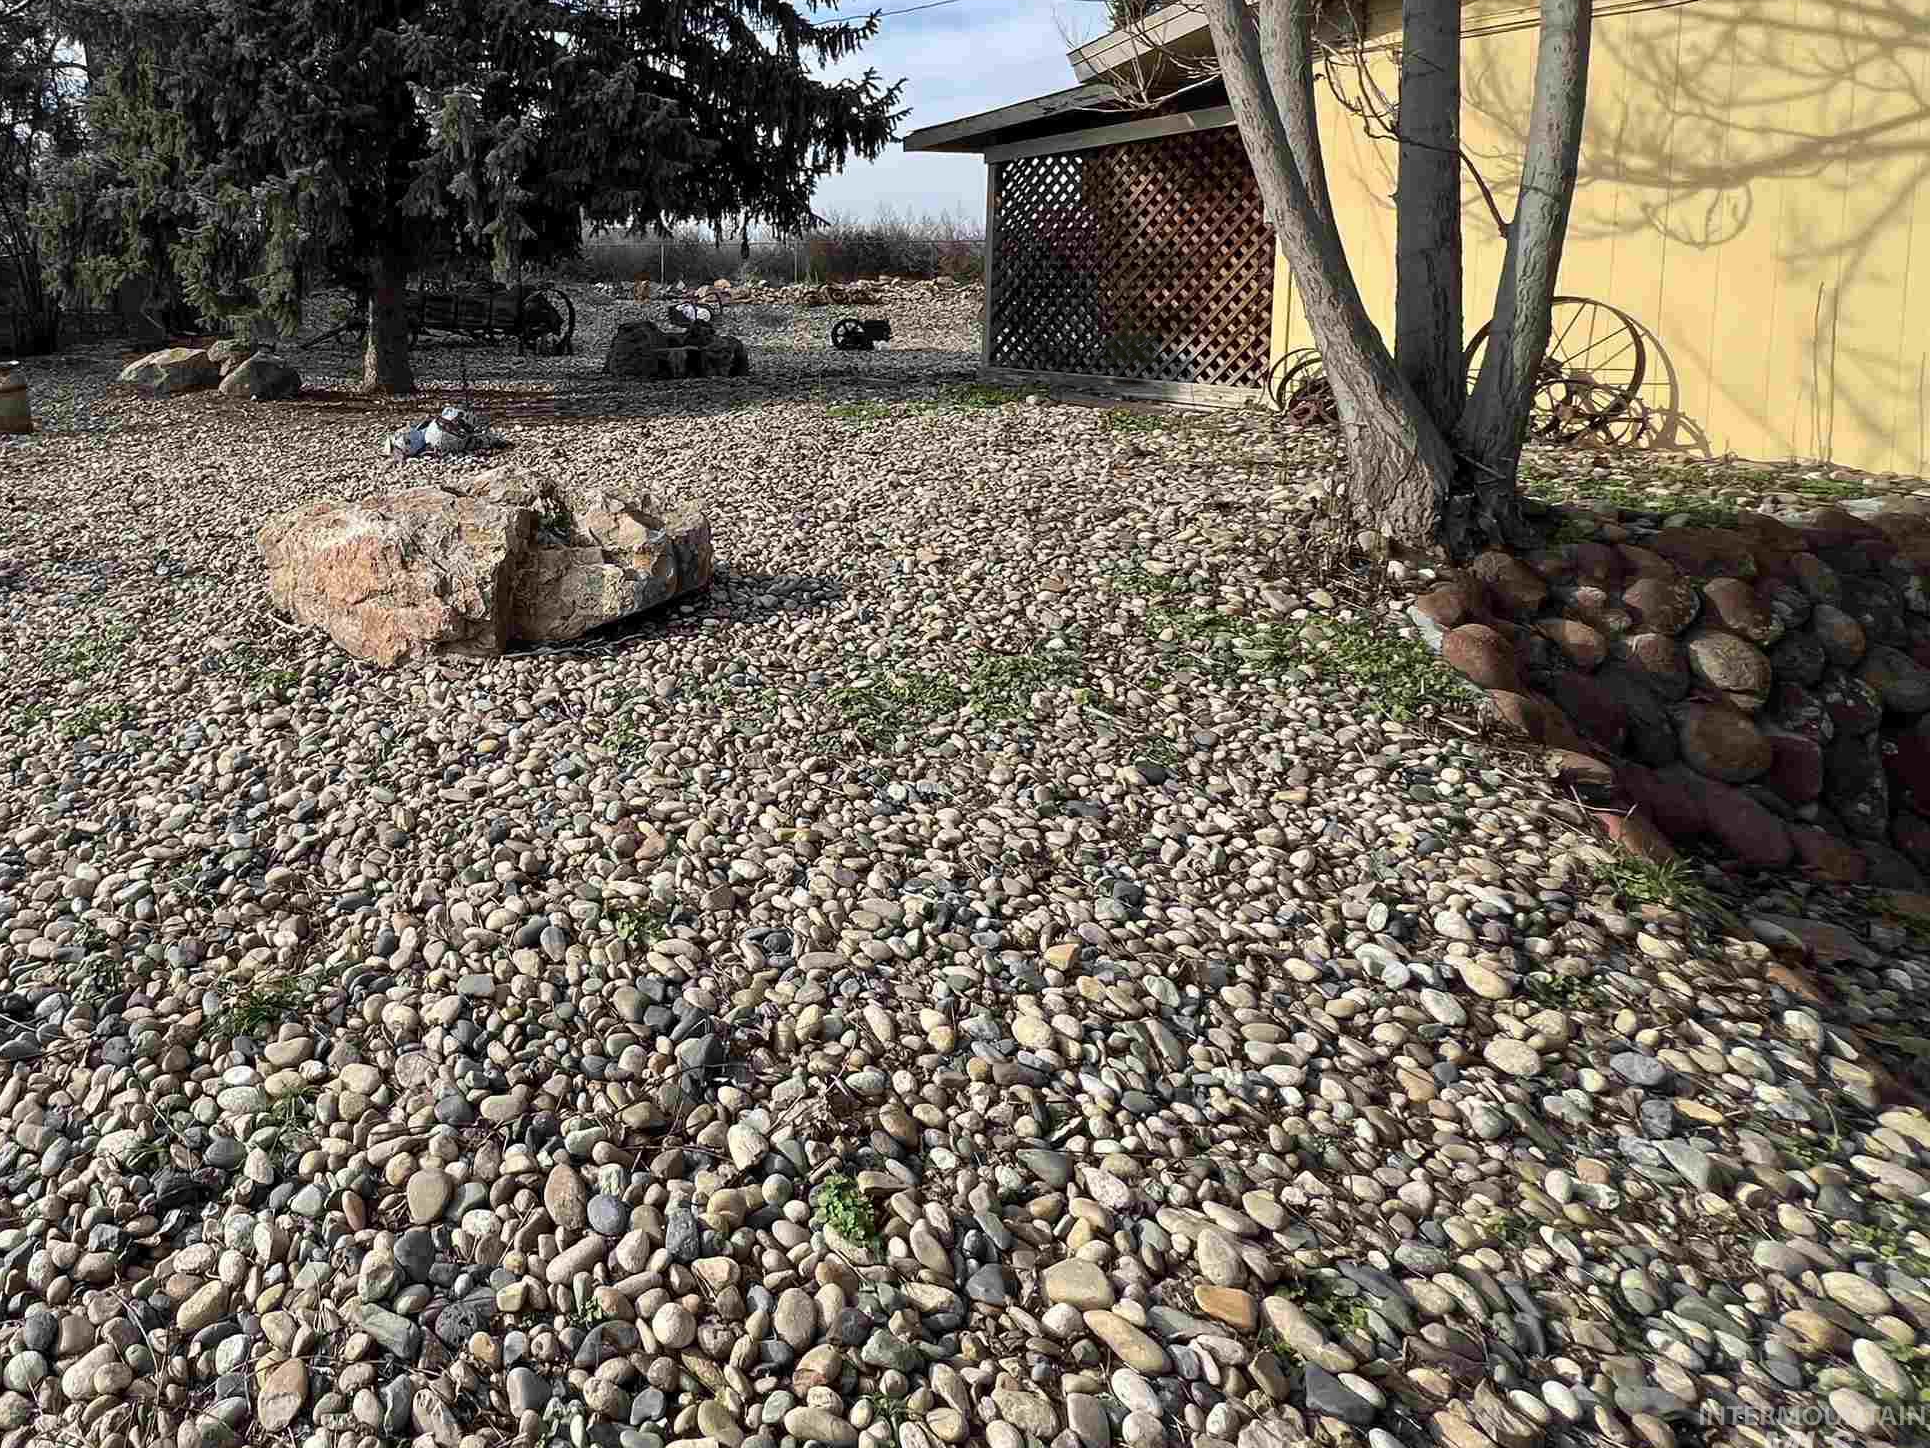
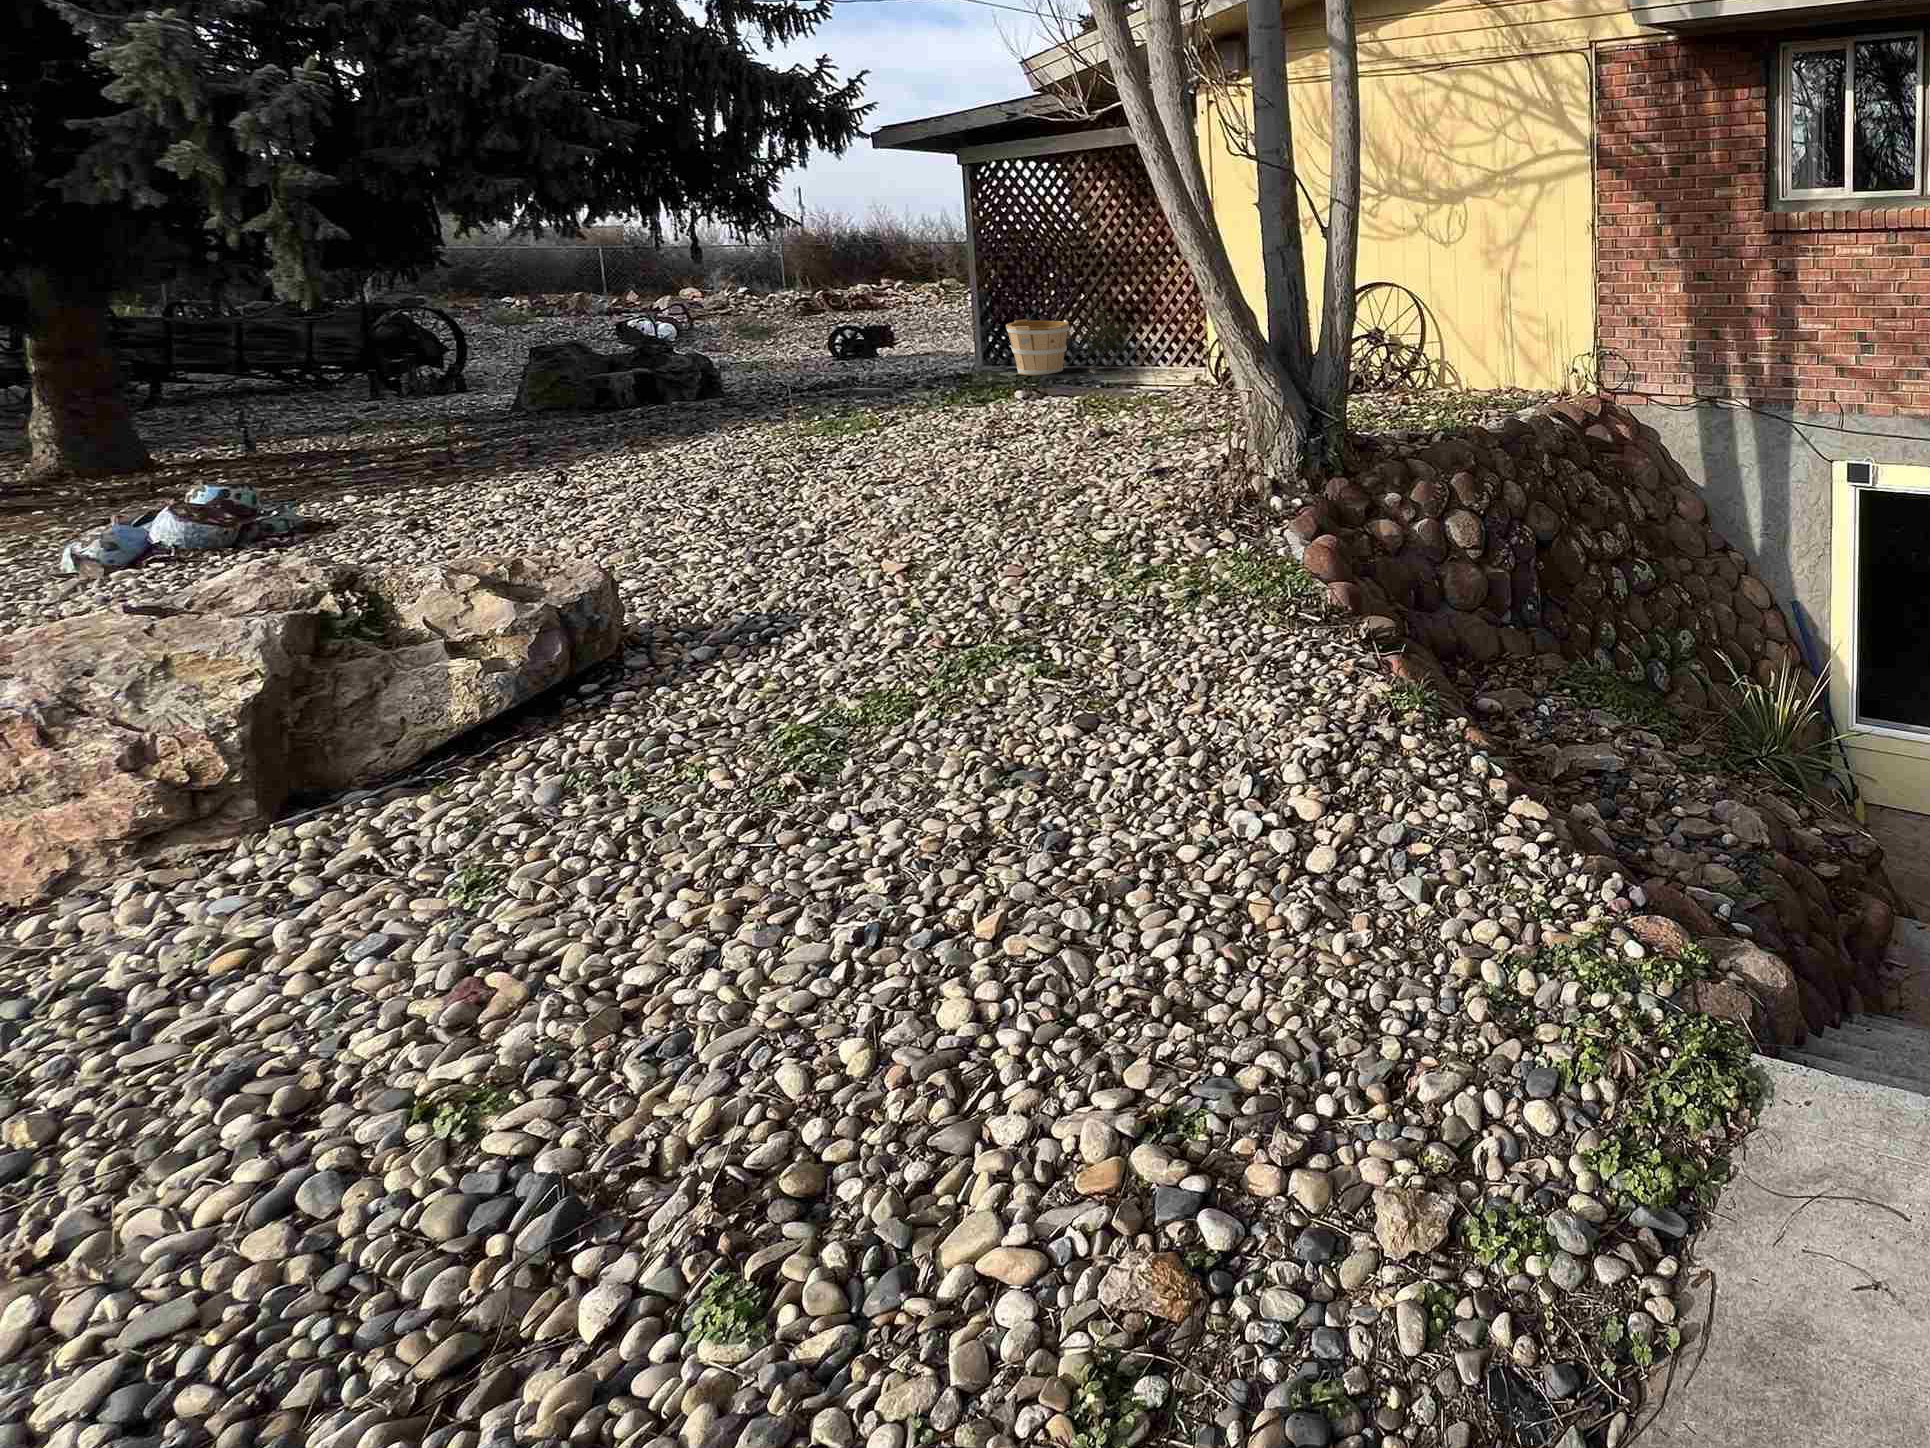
wooden bucket: none [1015,321,1087,382] -> present [1006,319,1070,375]

